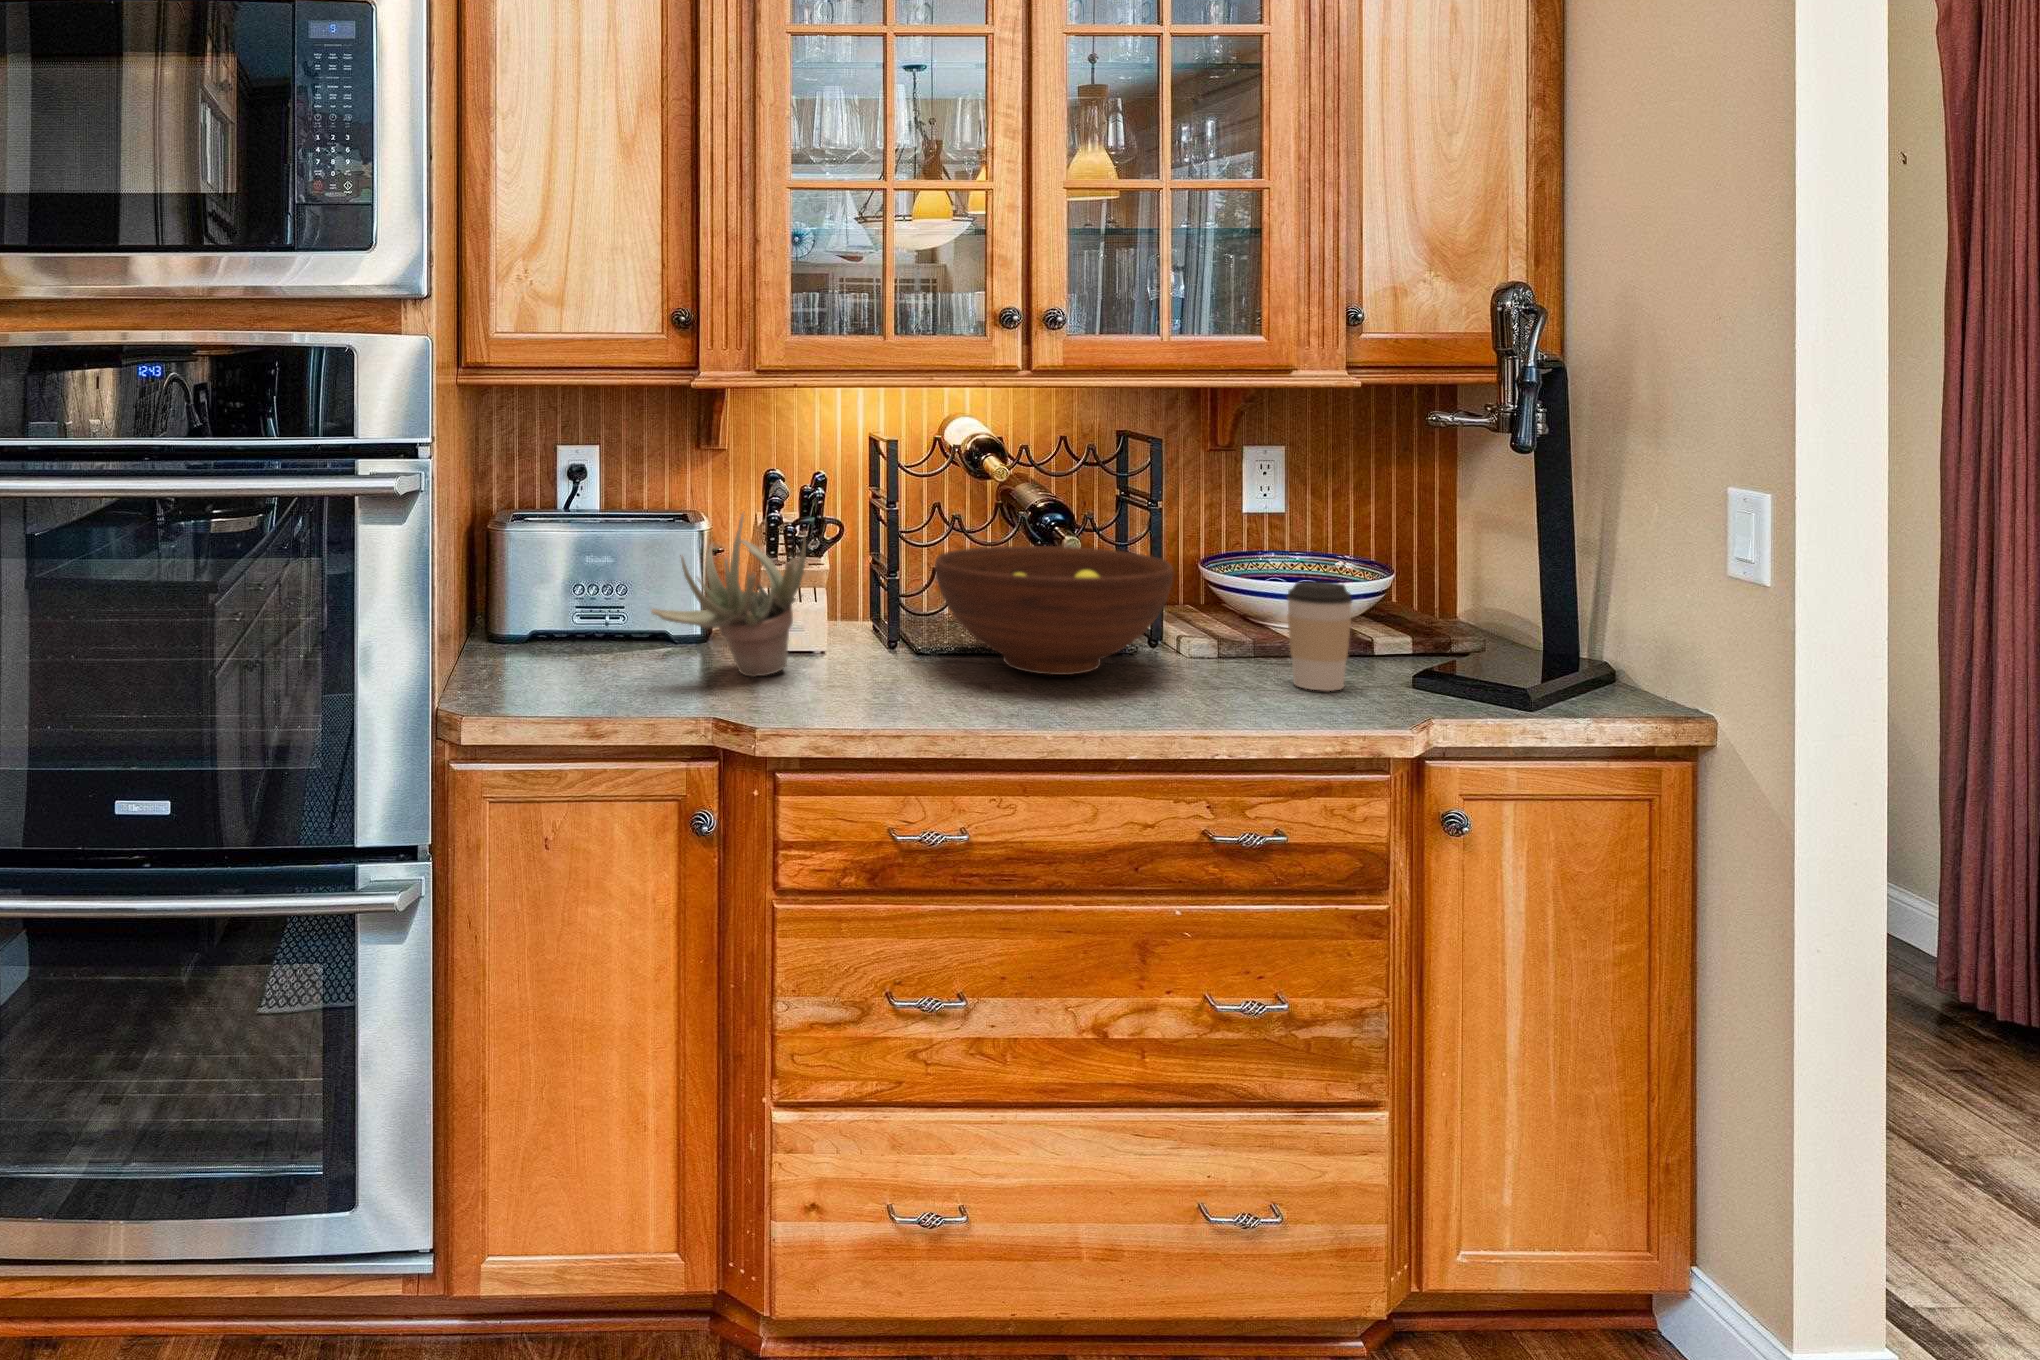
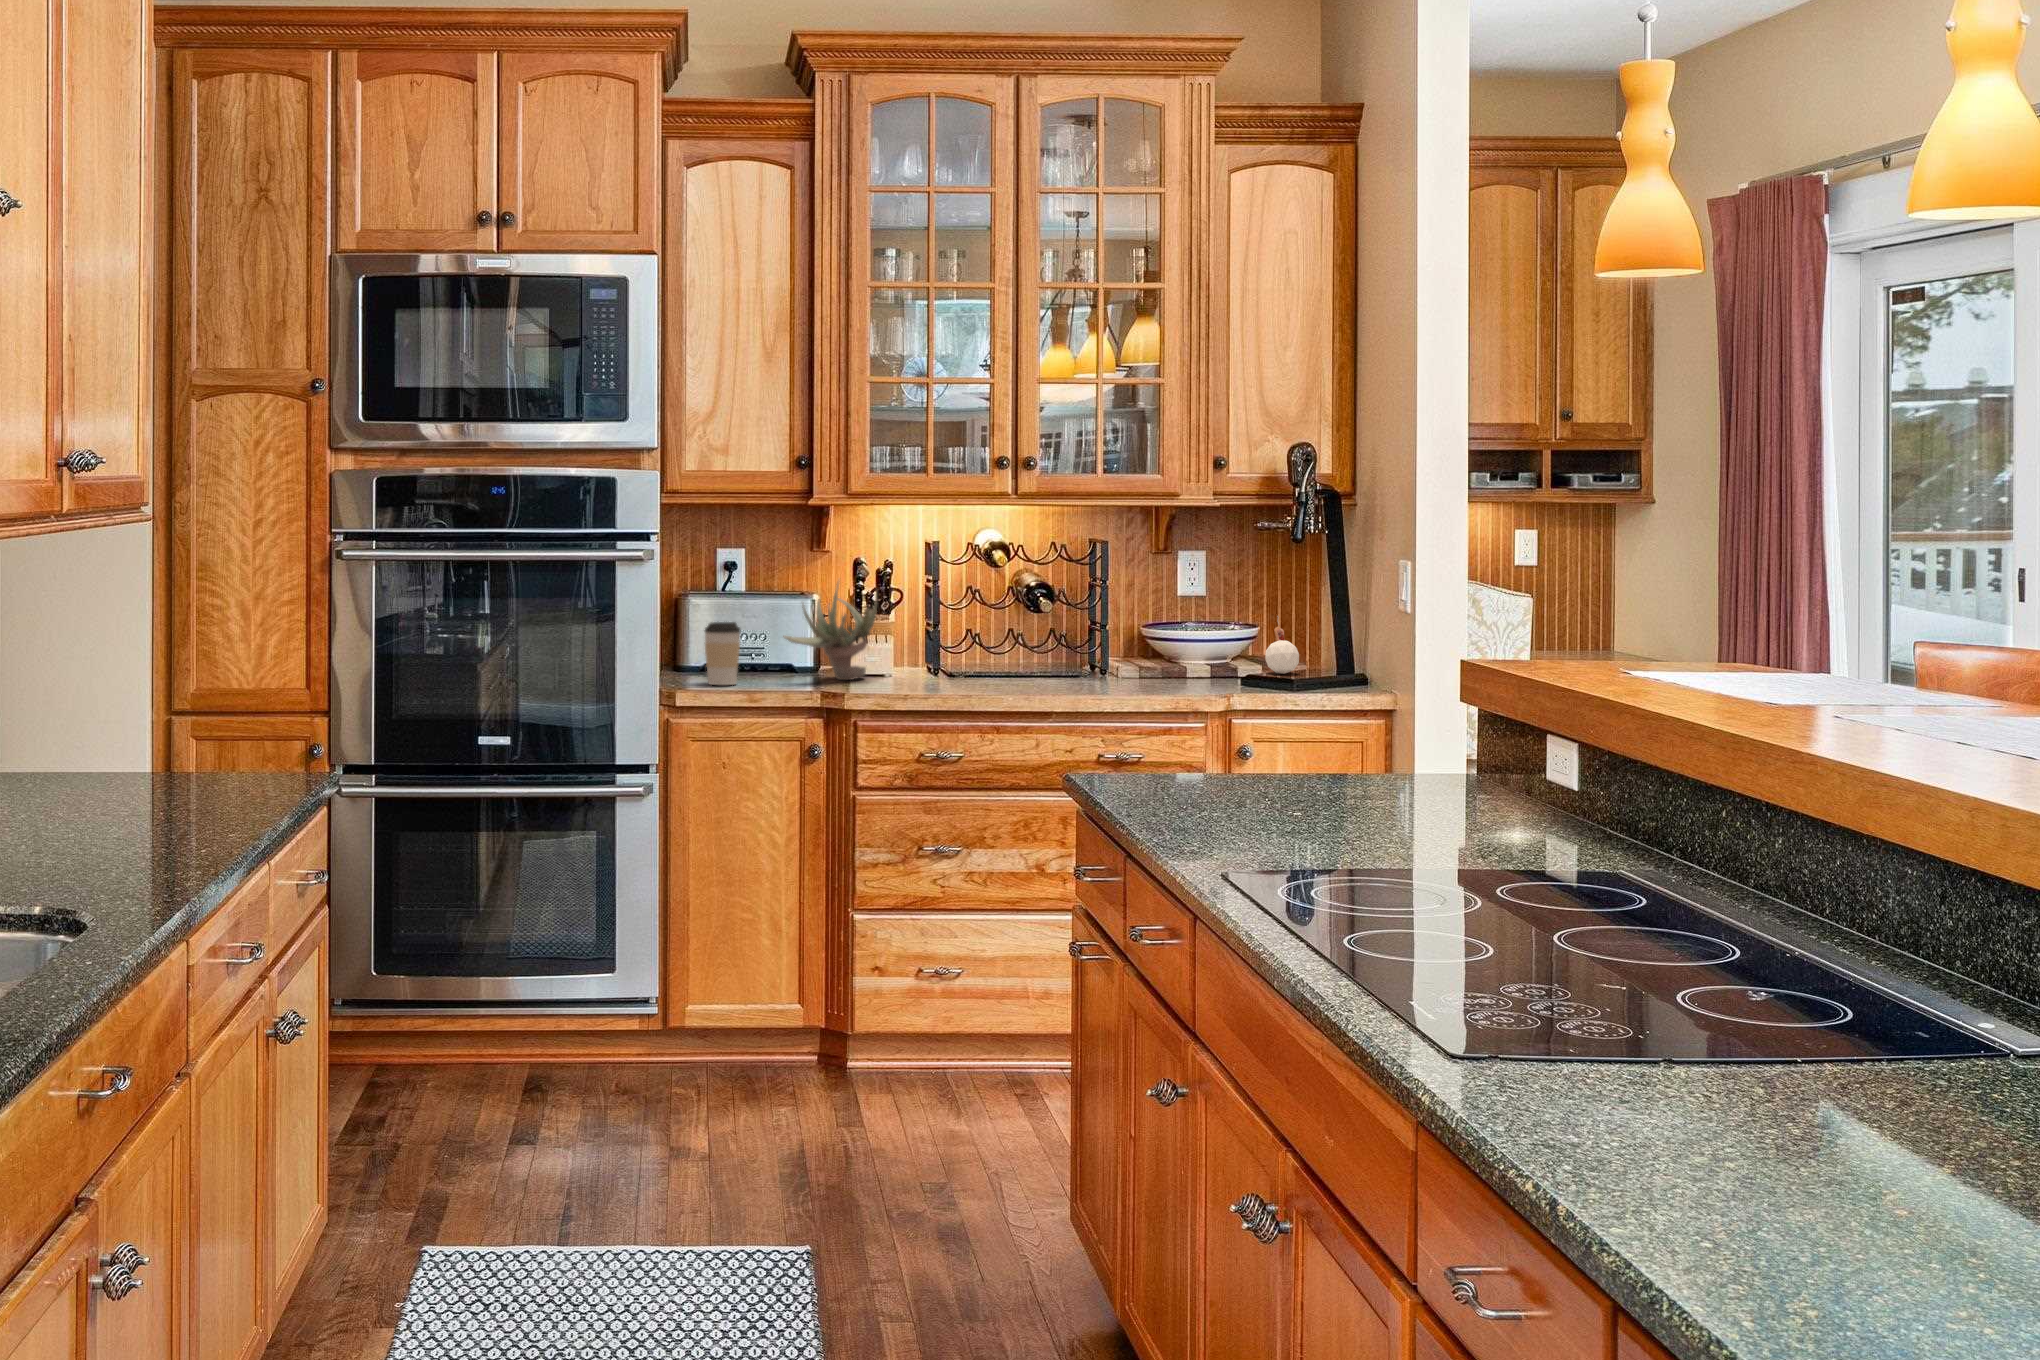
fruit bowl: present [935,546,1174,675] -> none [958,607,1102,679]
candle: none [1418,560,1478,655] -> present [1265,617,1299,674]
coffee cup: present [1287,581,1353,691] -> present [705,622,741,685]

